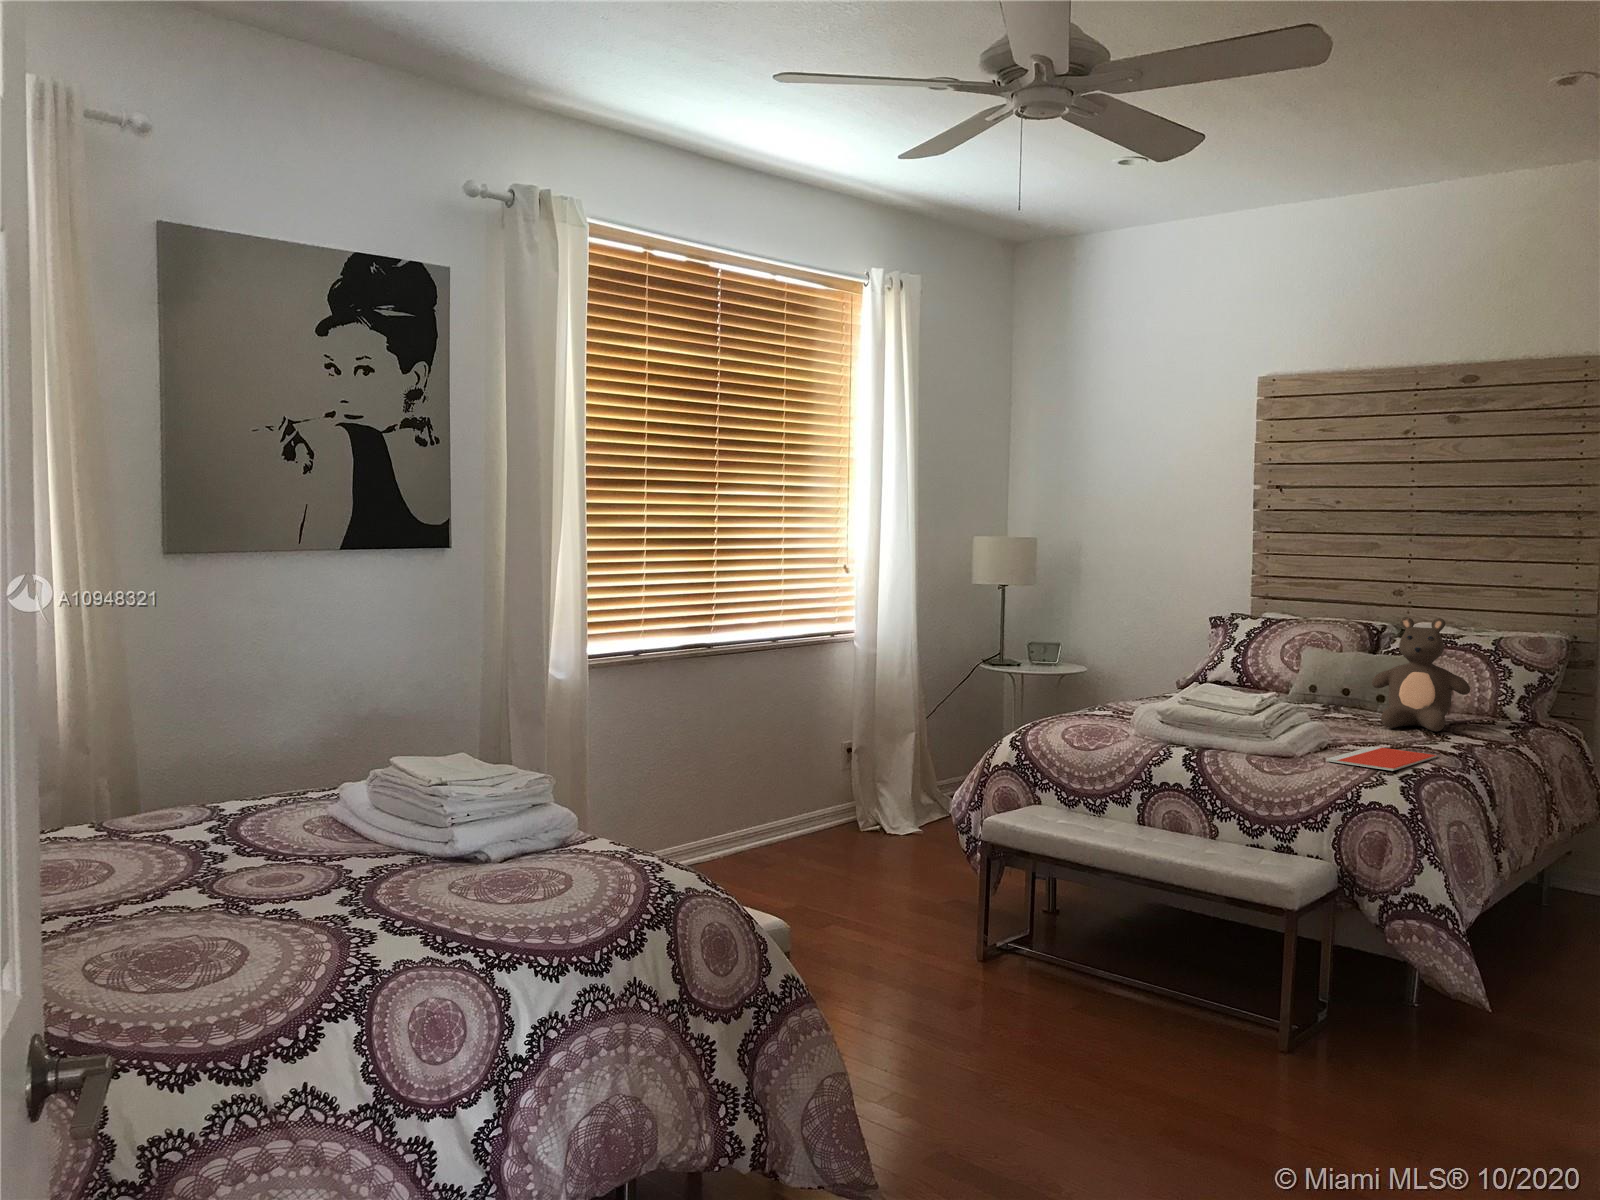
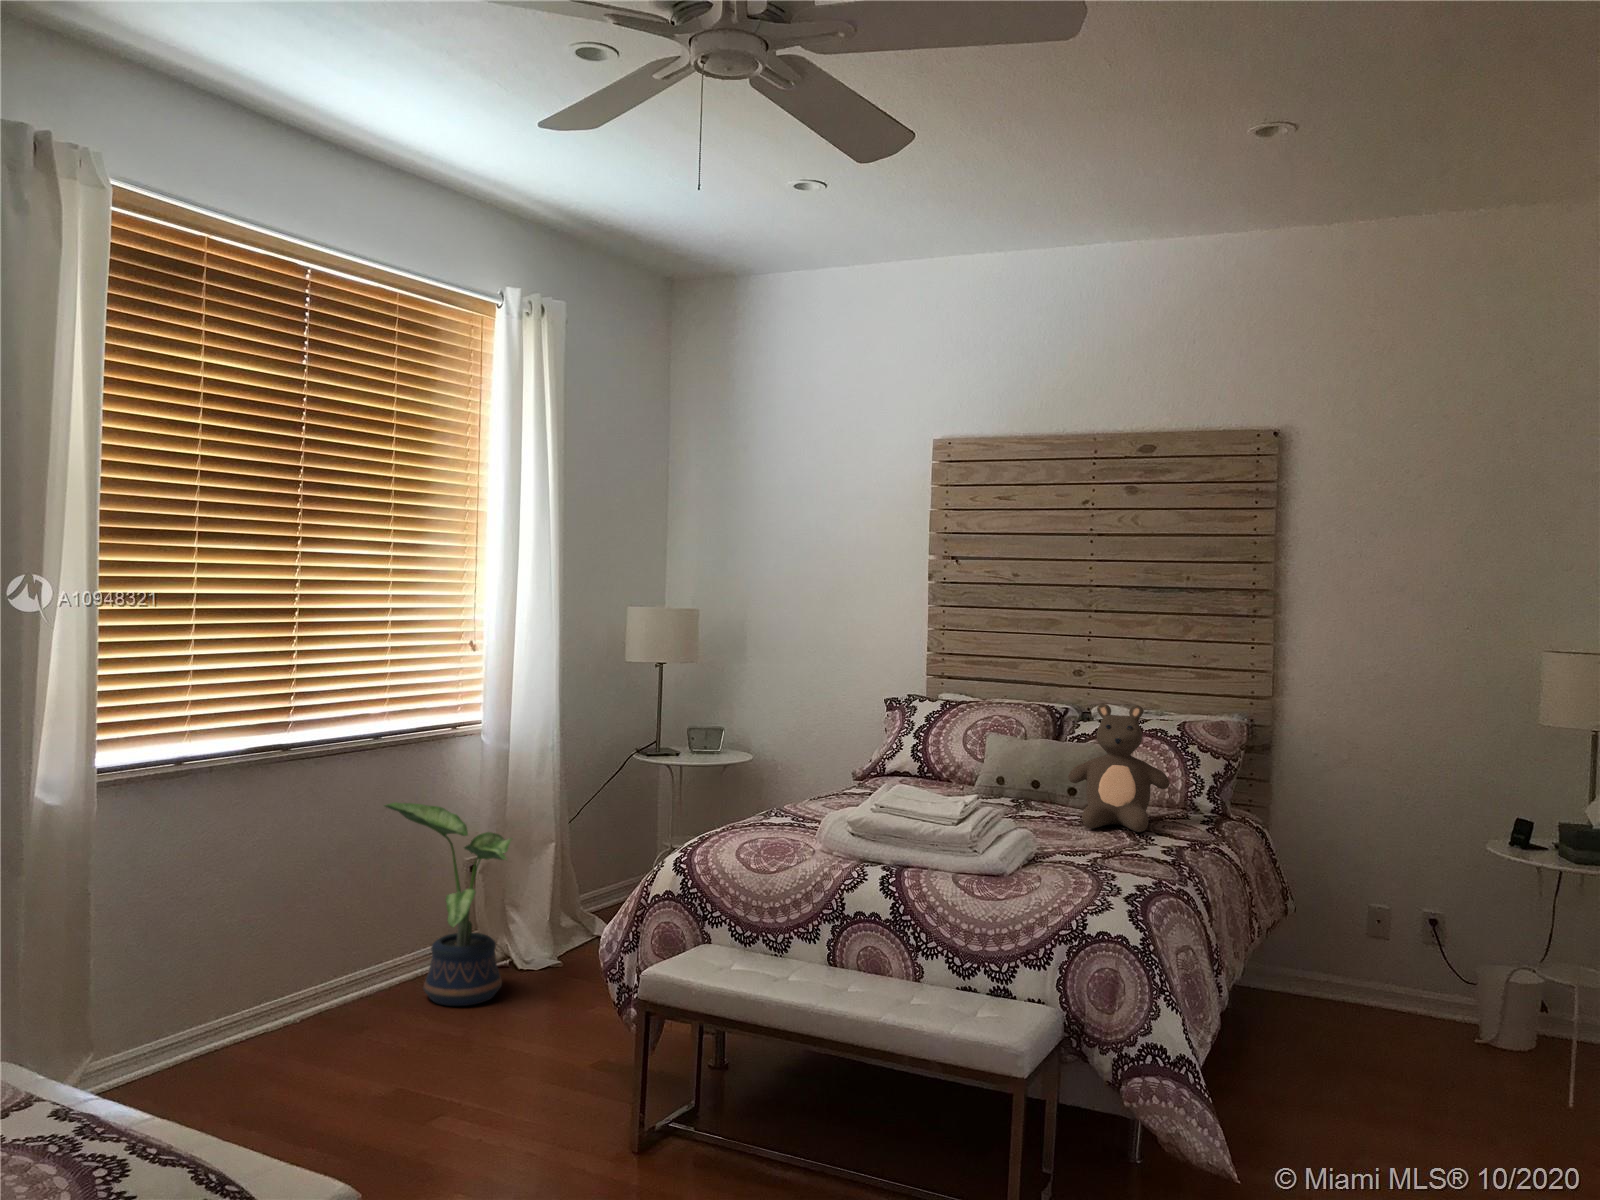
potted plant: none [780,694,881,857] -> present [384,802,512,1006]
notebook: present [1326,746,1437,771] -> none [1042,856,1154,892]

